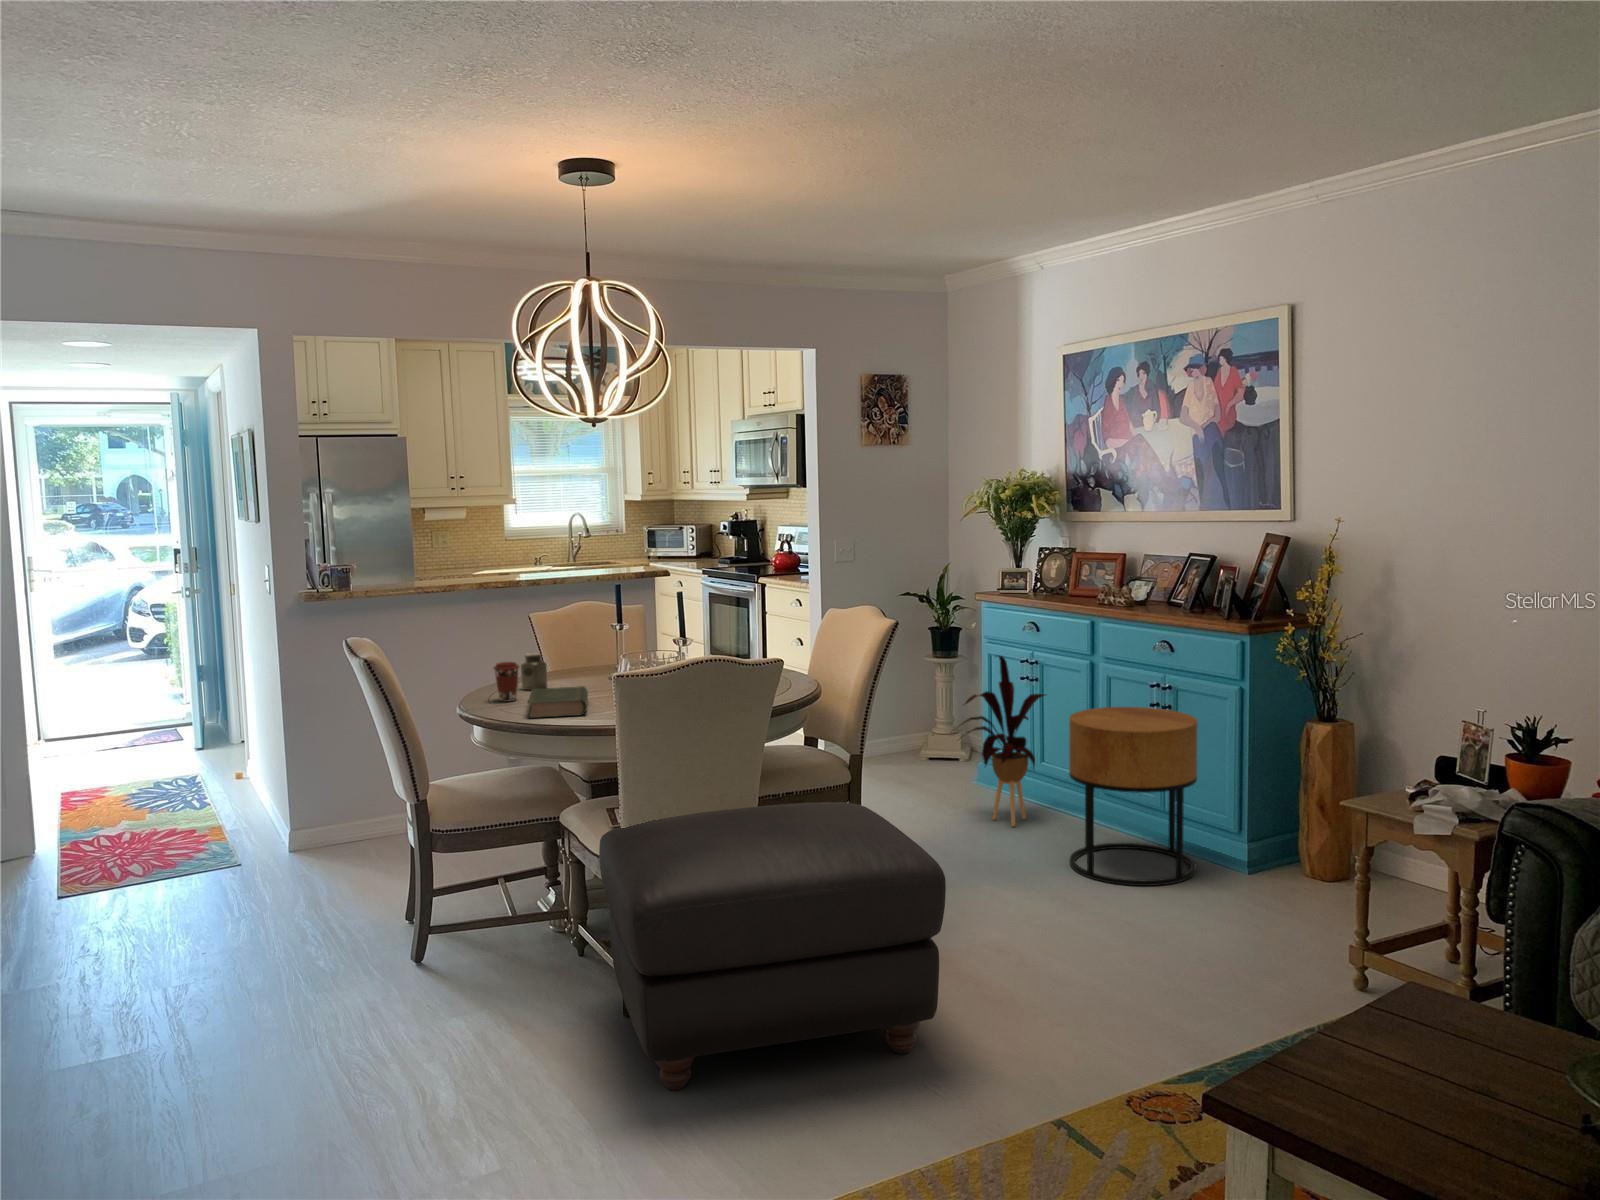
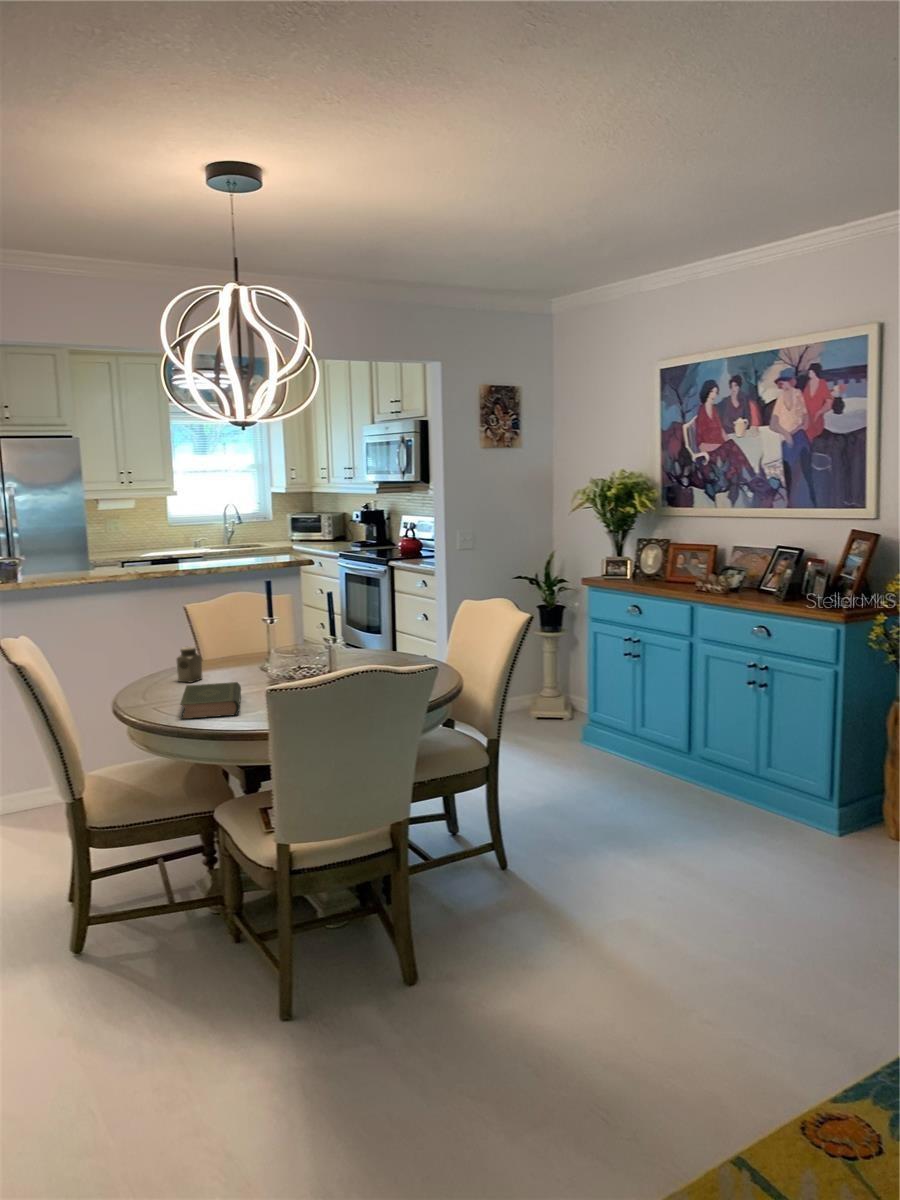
house plant: present [954,655,1046,826] -> none [566,637,650,786]
coffee cup: present [494,662,519,702] -> none [148,658,174,697]
side table: present [1069,707,1198,886] -> none [678,685,797,851]
ottoman: present [599,802,946,1090] -> none [254,800,611,1126]

